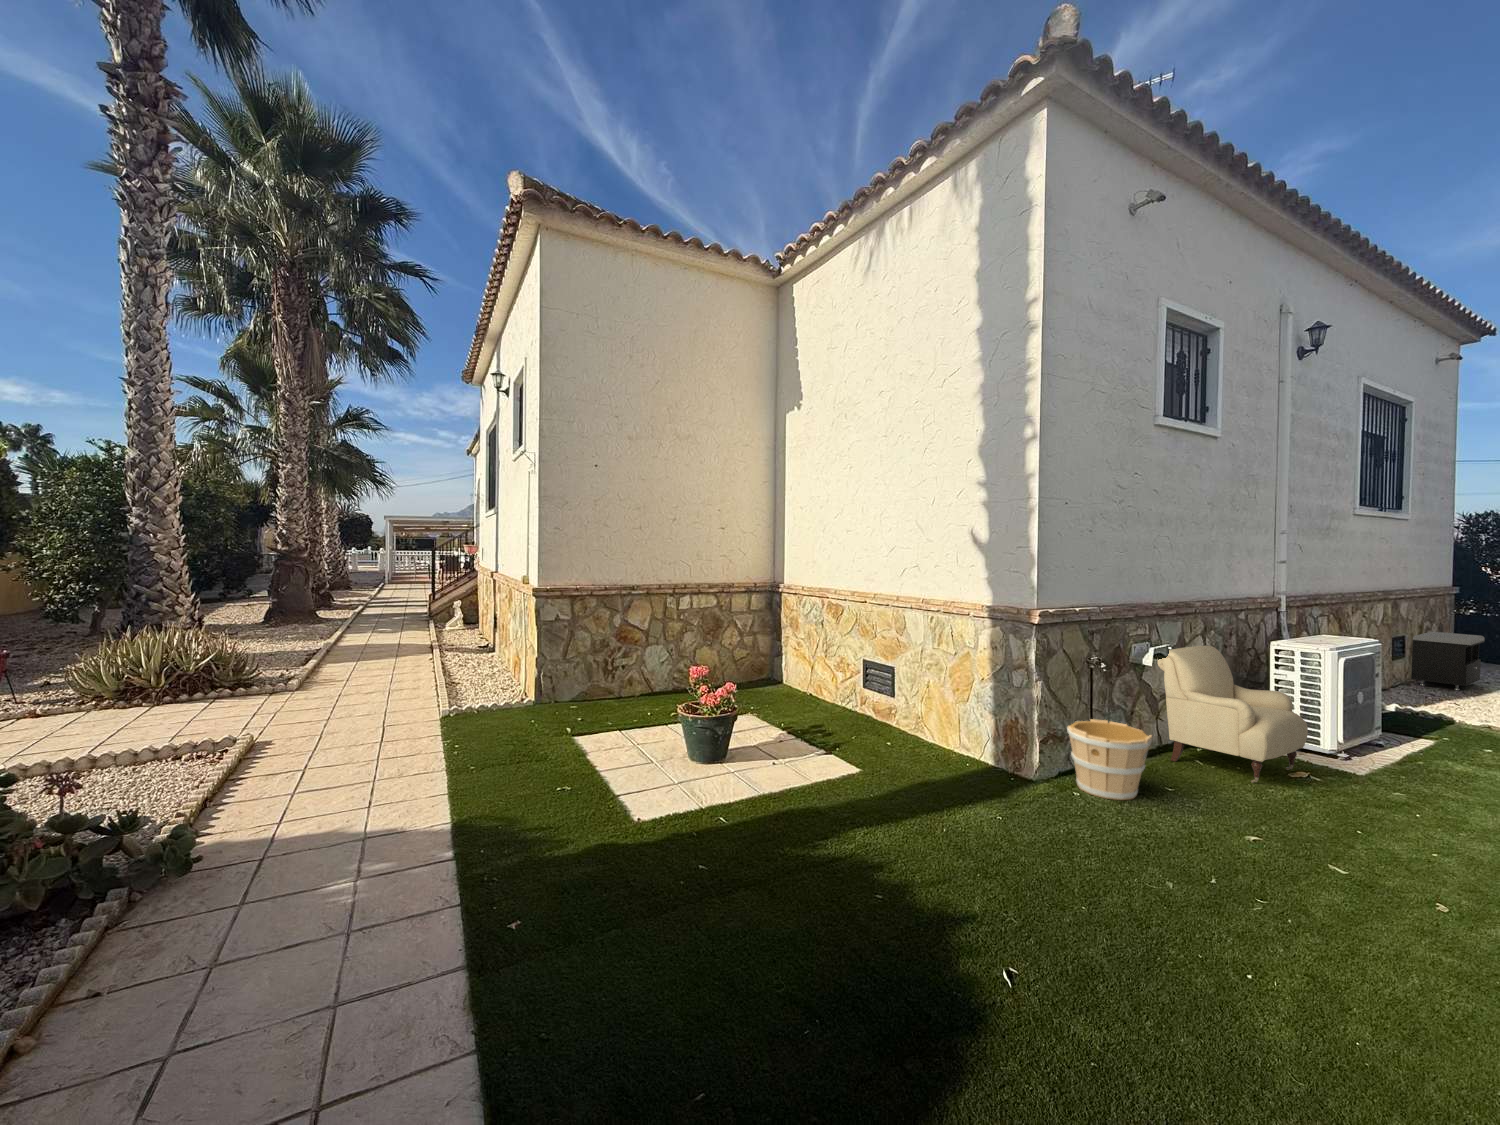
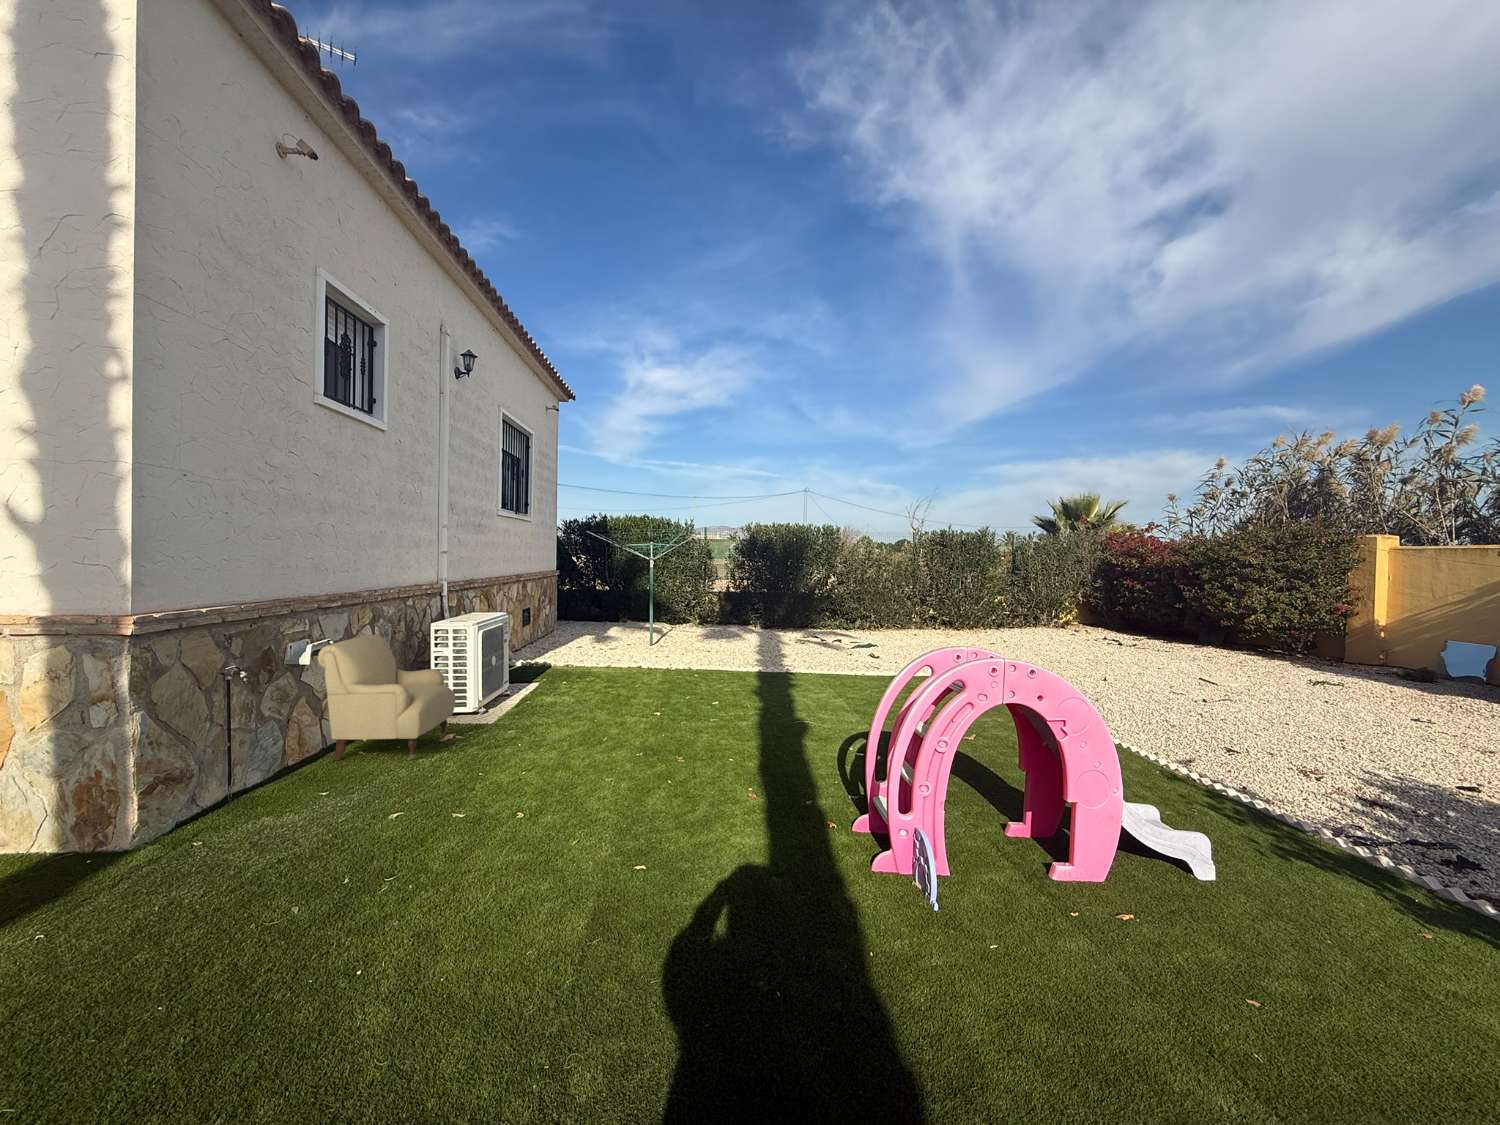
storage bench: present [1411,632,1484,690] -> none [534,603,572,643]
wooden bucket: present [1067,719,1152,800] -> none [187,738,301,837]

